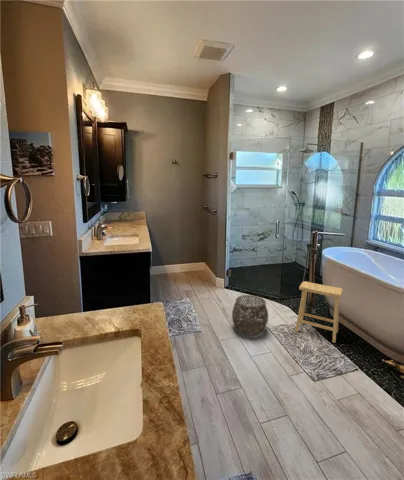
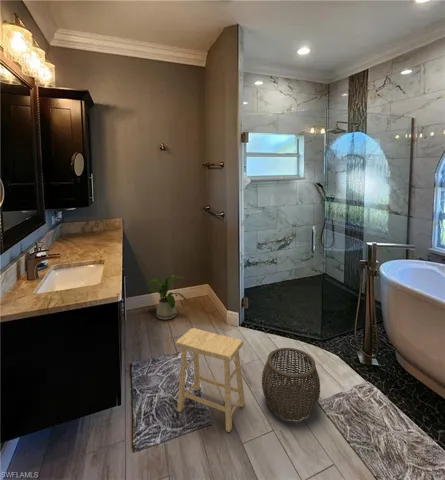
house plant: none [159,251,189,283] -> present [147,275,187,320]
footstool: present [295,281,343,343] -> present [176,328,245,432]

